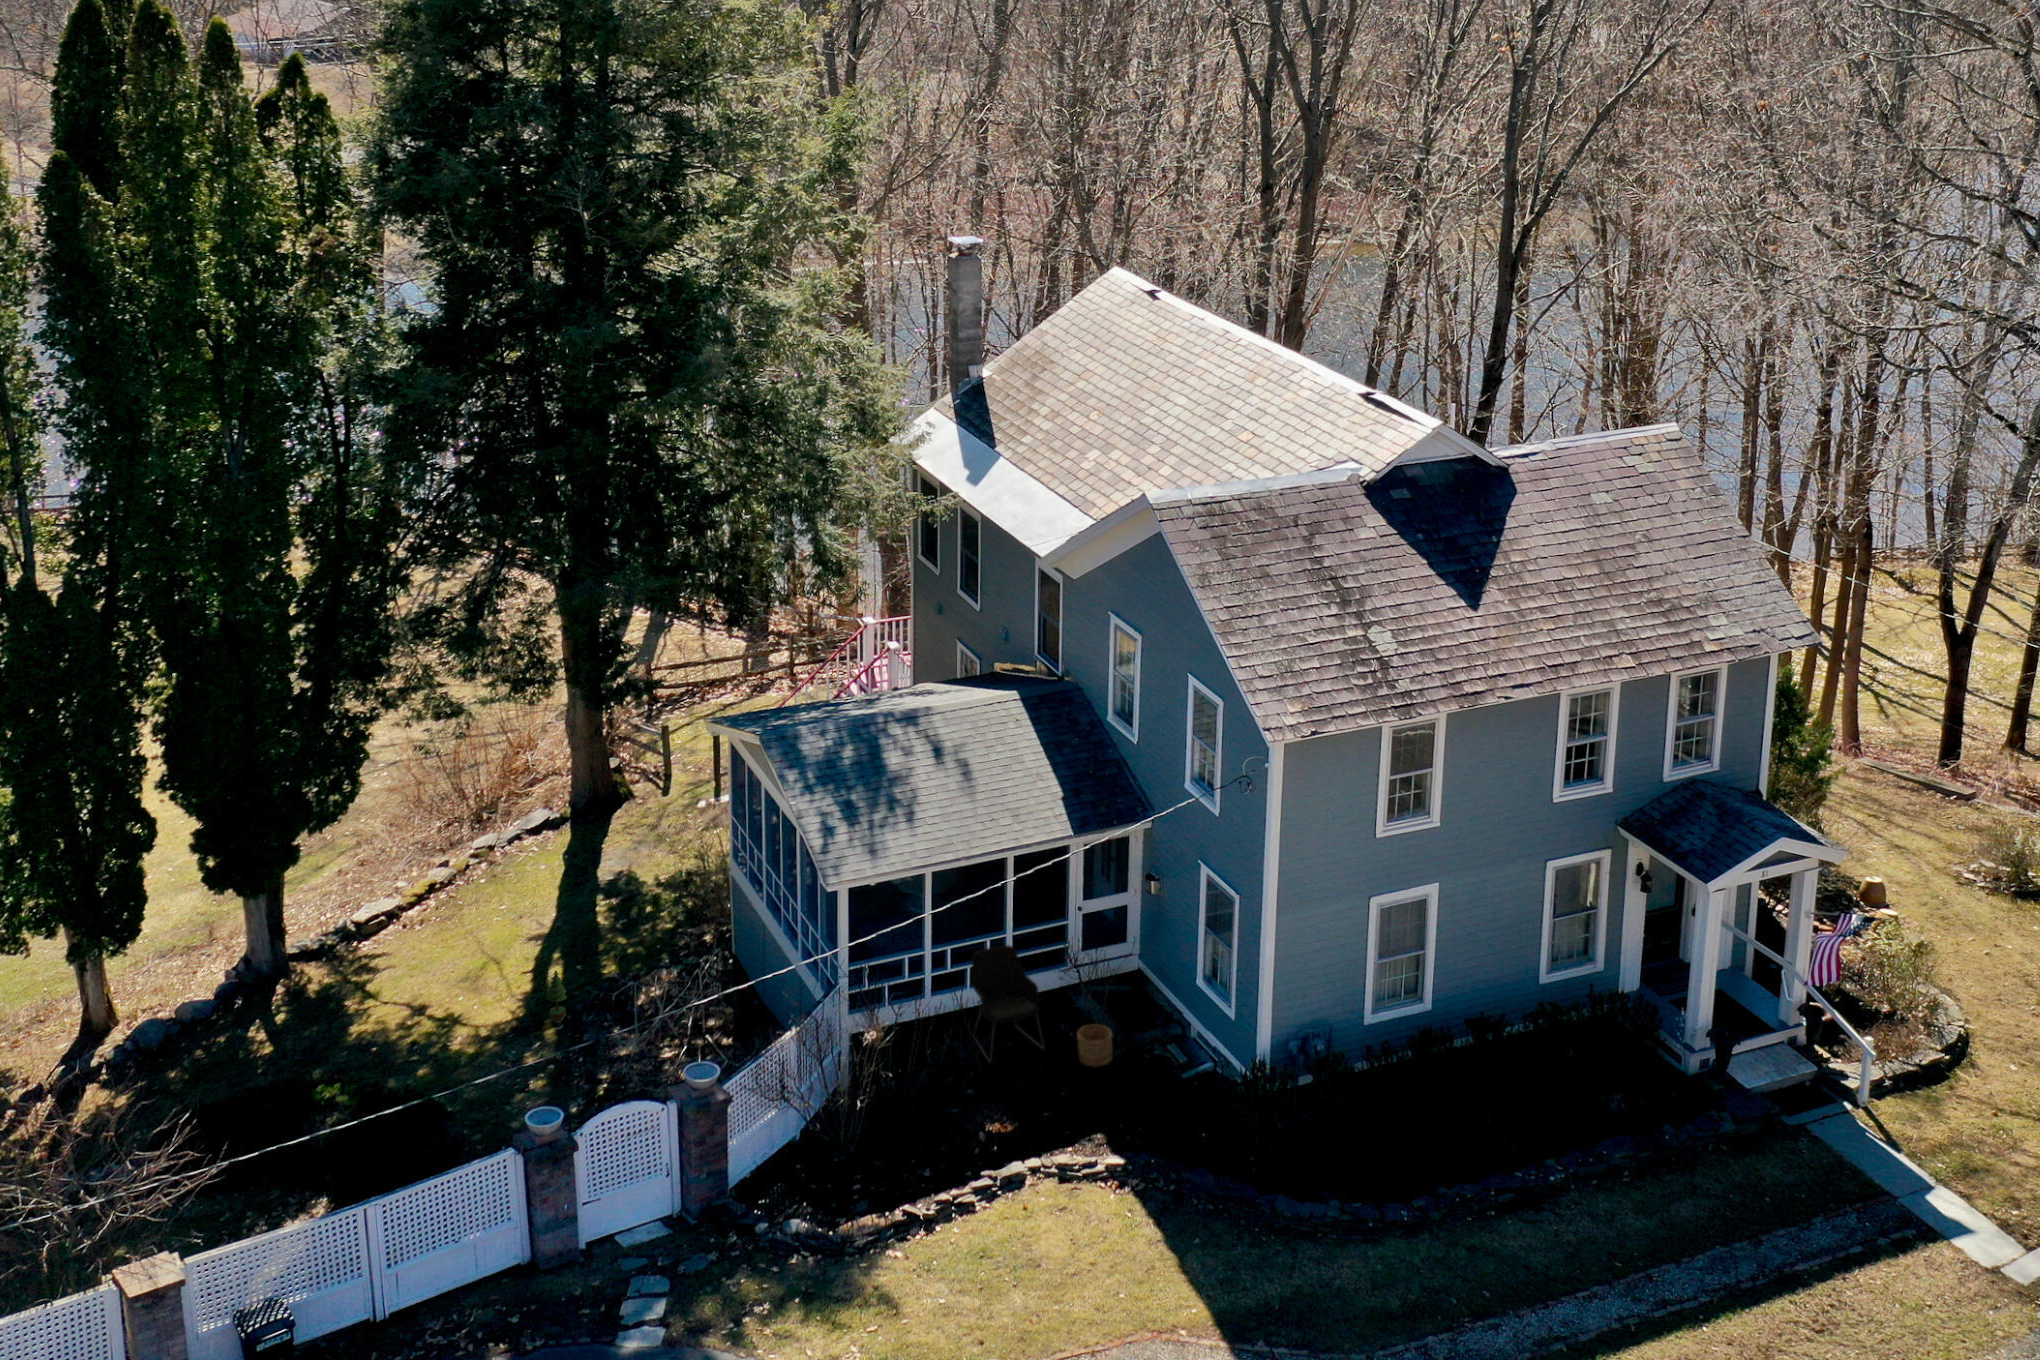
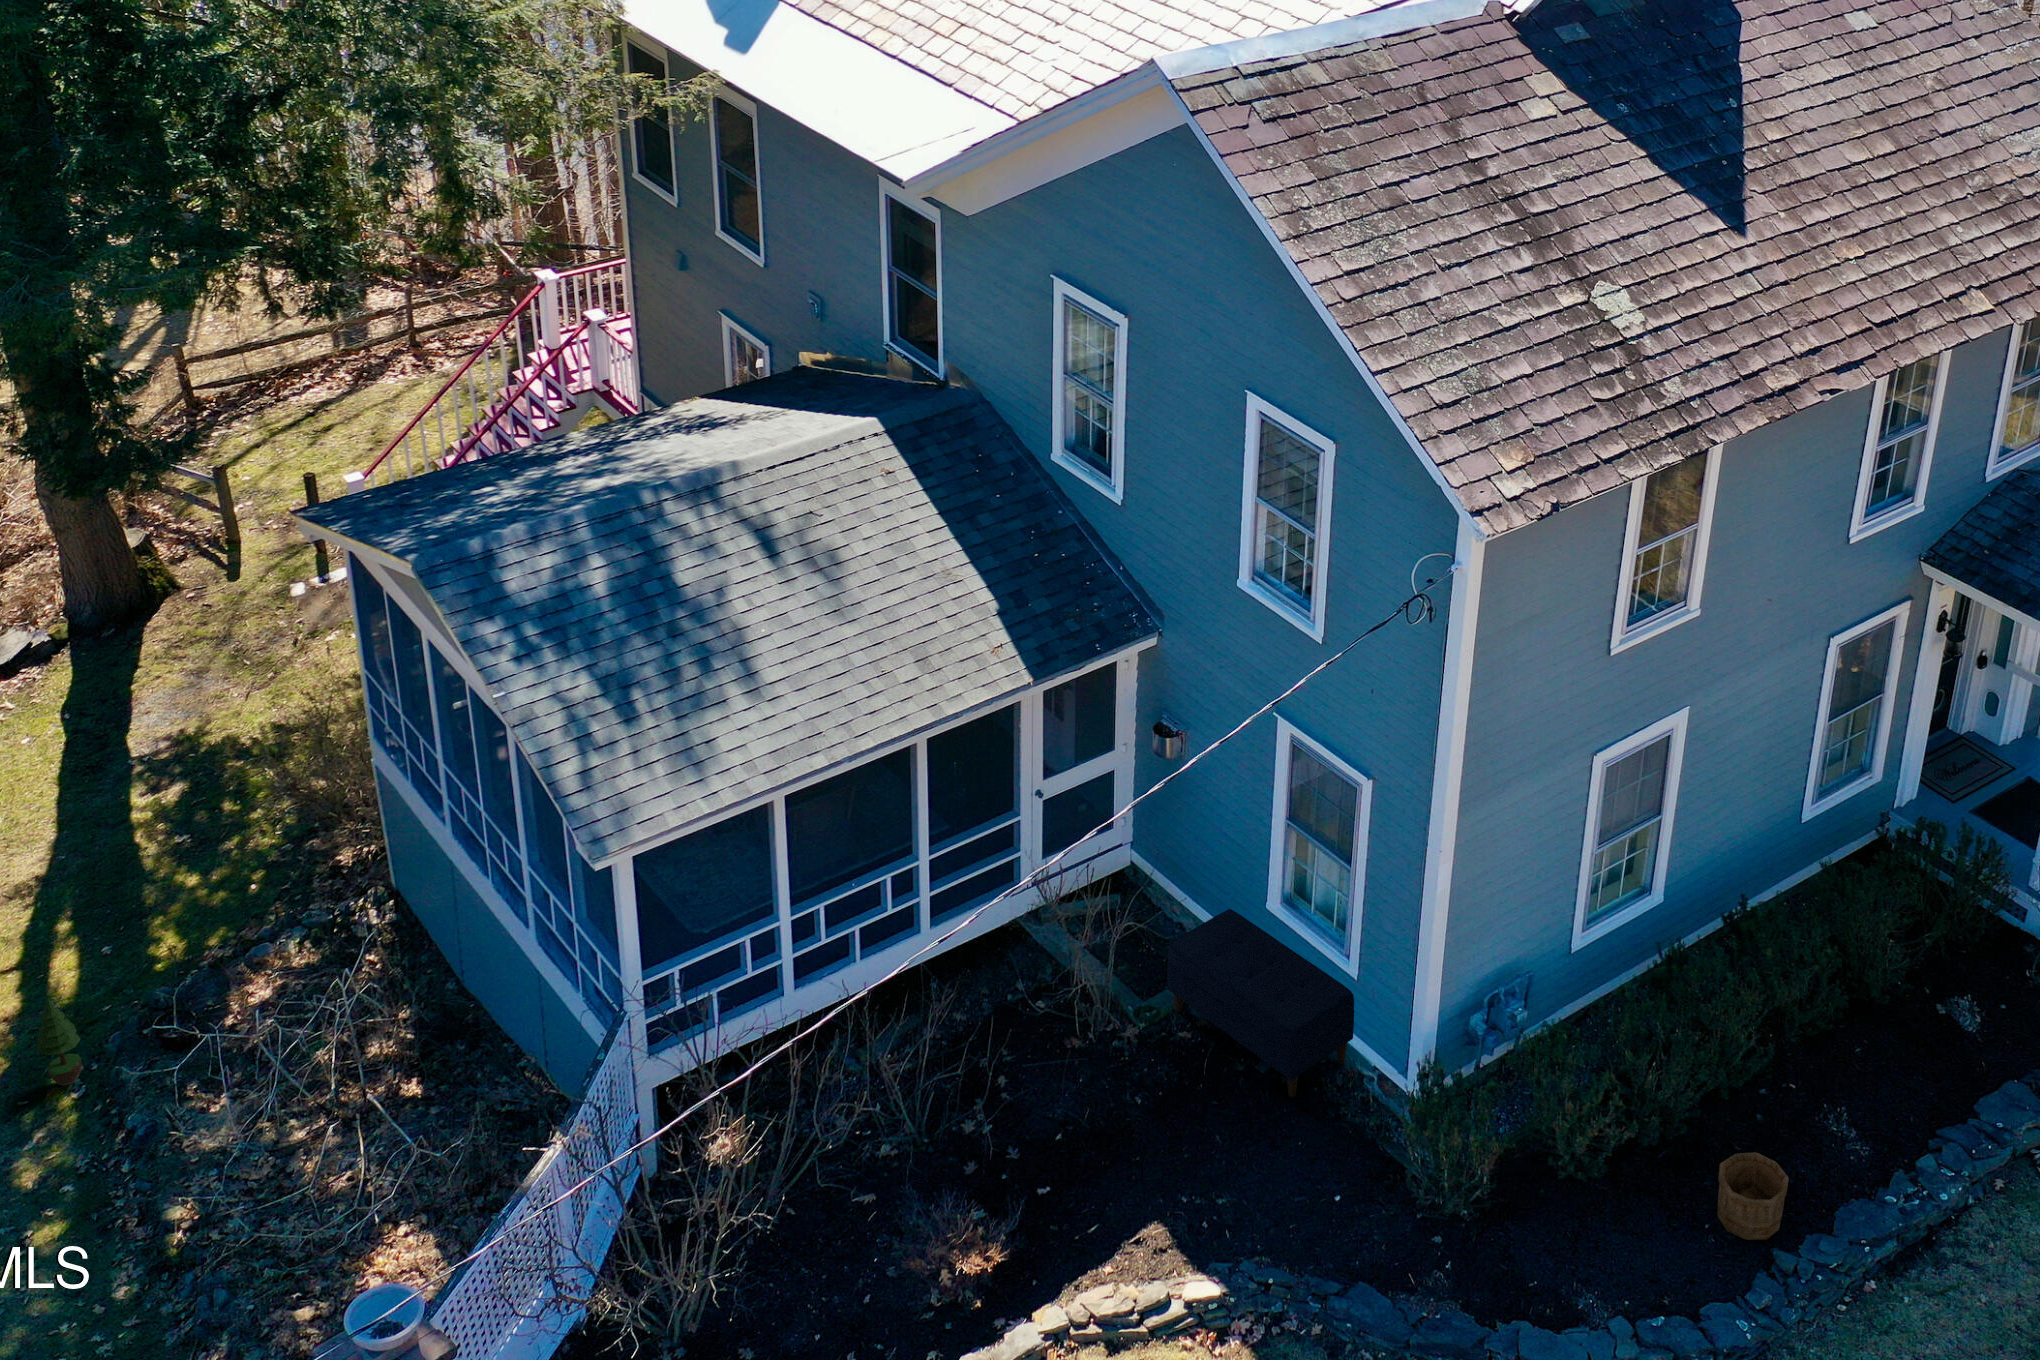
chair: present [972,946,1044,1062] -> none [867,876,1011,1093]
bench: none [1137,991,1236,1093] -> present [1167,909,1355,1097]
wooden bucket: present [1077,1024,1113,1067] -> present [1718,1153,1789,1240]

